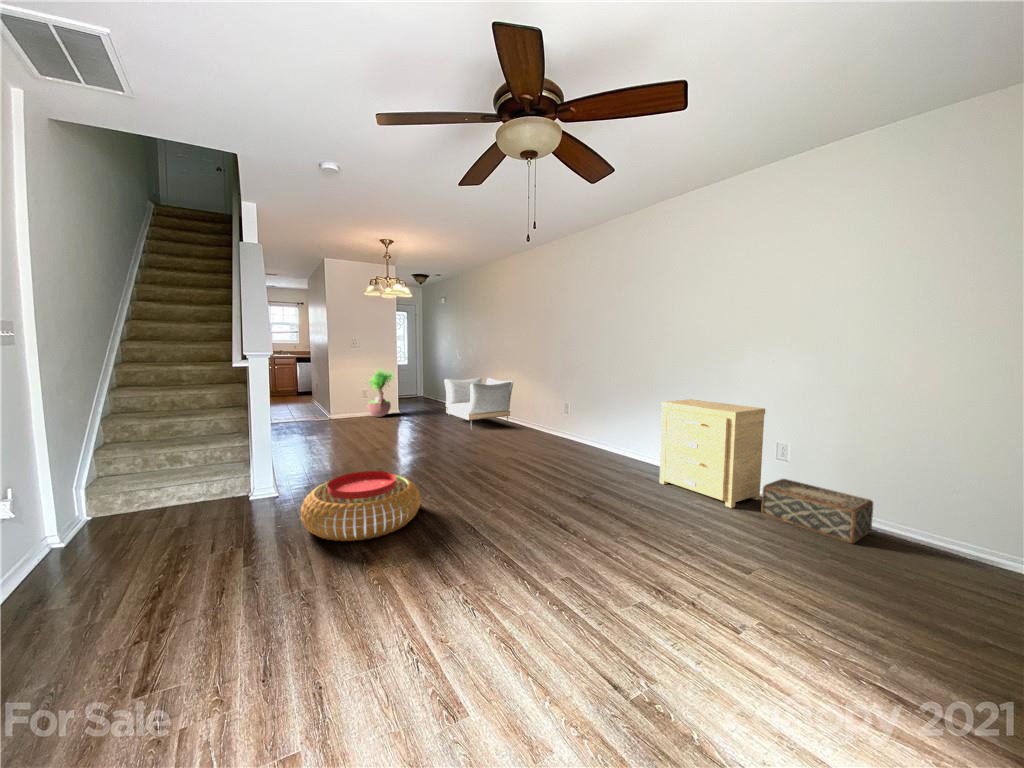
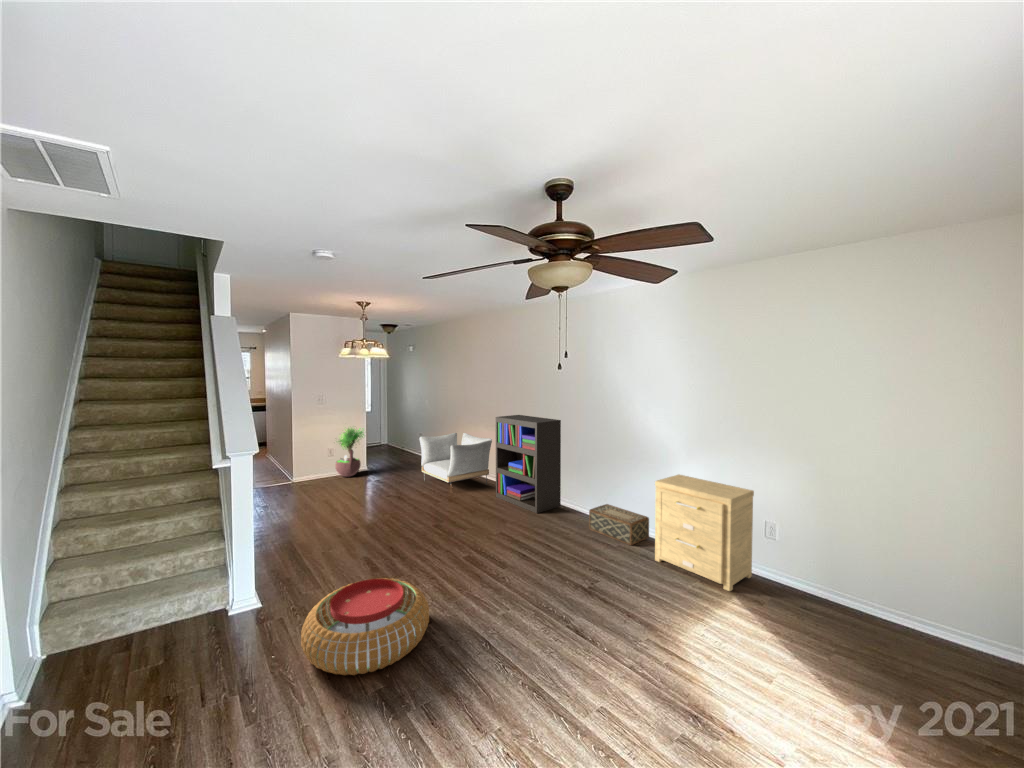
bookshelf: none [514,355,577,446] -> present [496,415,561,513]
woven basket: present [762,479,873,543] -> present [589,504,649,545]

